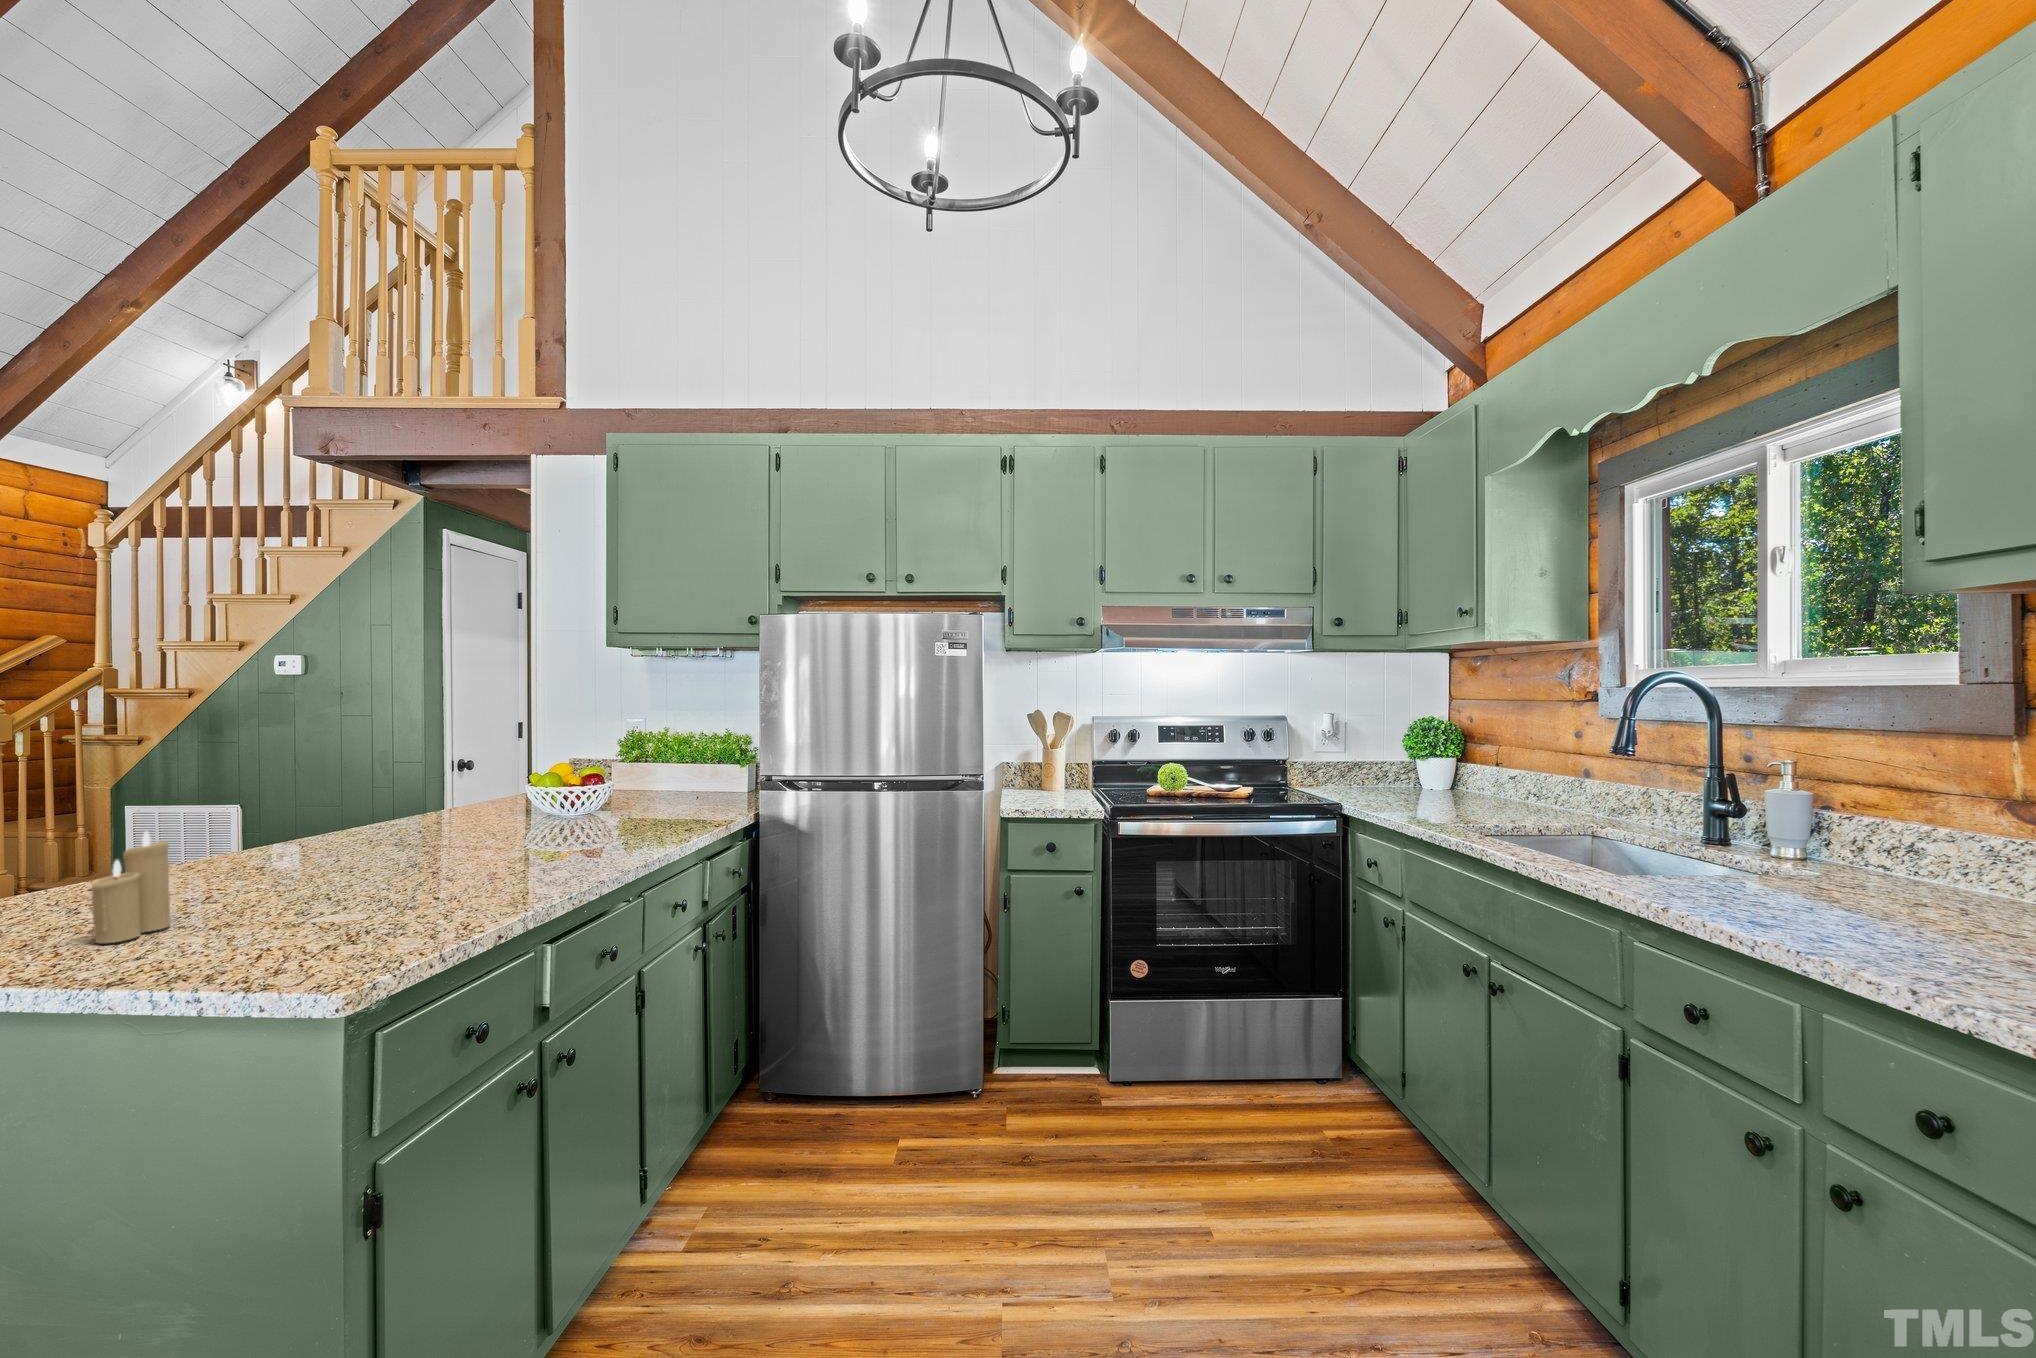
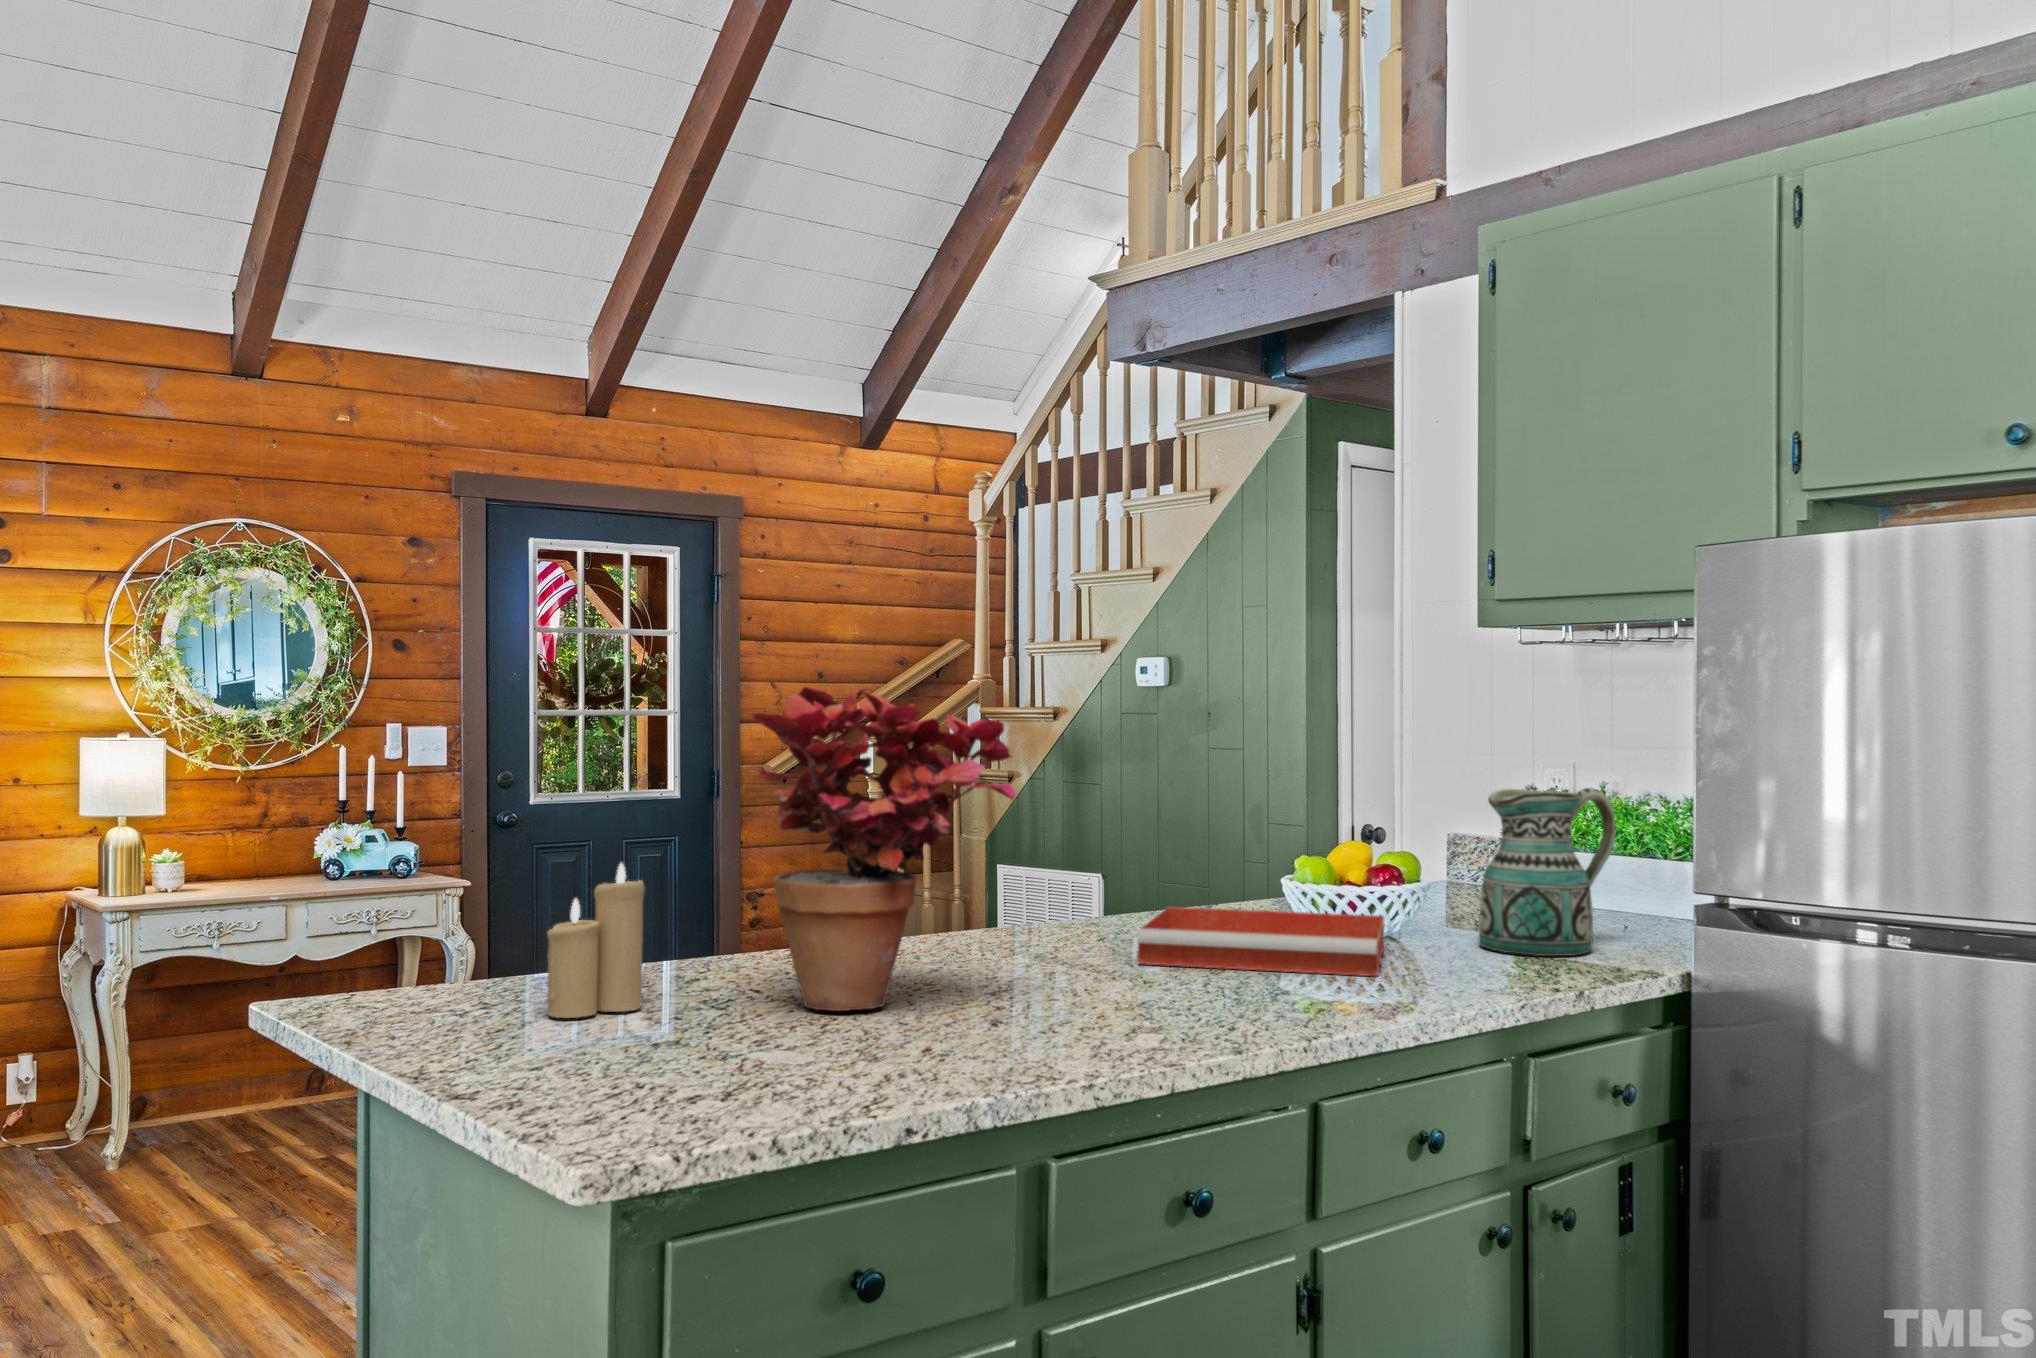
potted plant: none [262,703,441,901] -> present [753,687,1016,1011]
ceramic pitcher: none [636,727,696,810] -> present [1479,788,1616,956]
tray: none [462,800,612,844] -> present [1138,907,1384,976]

